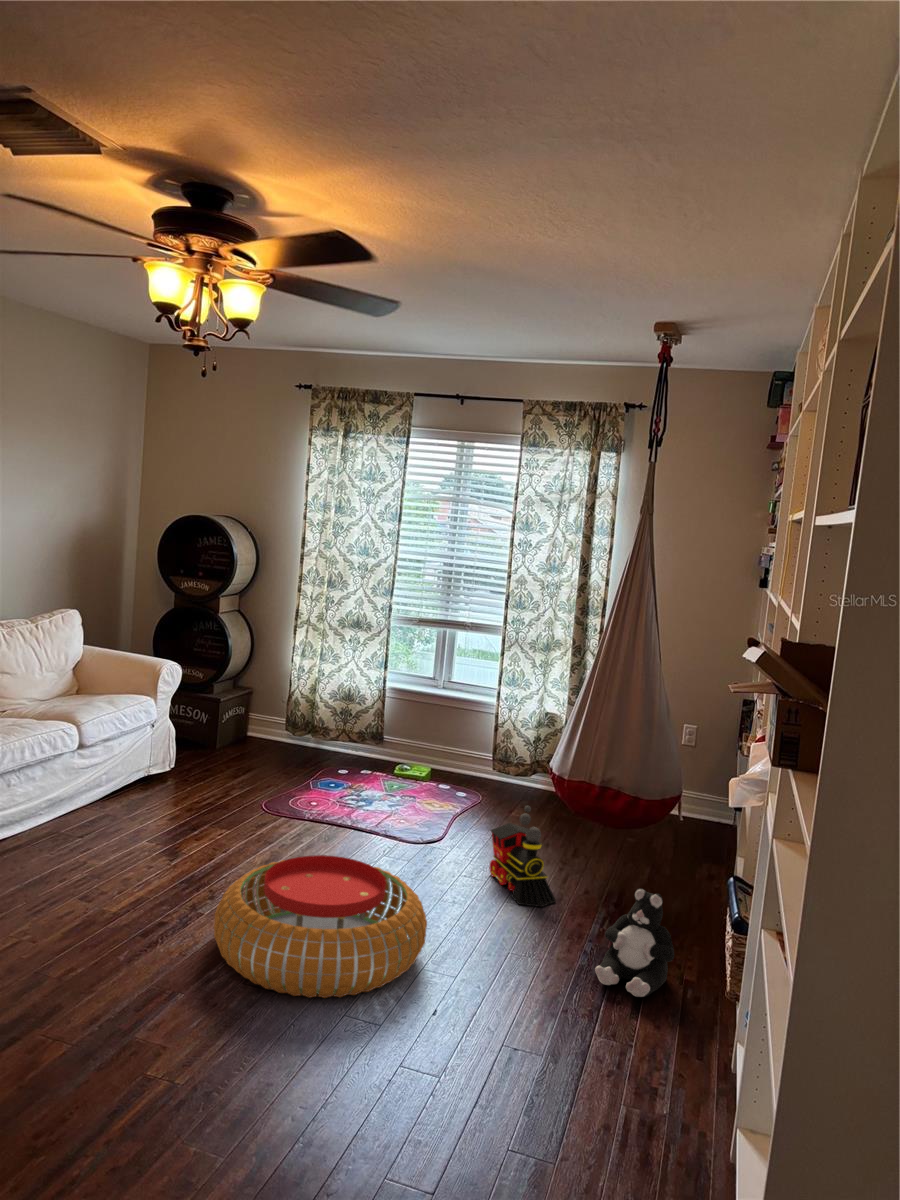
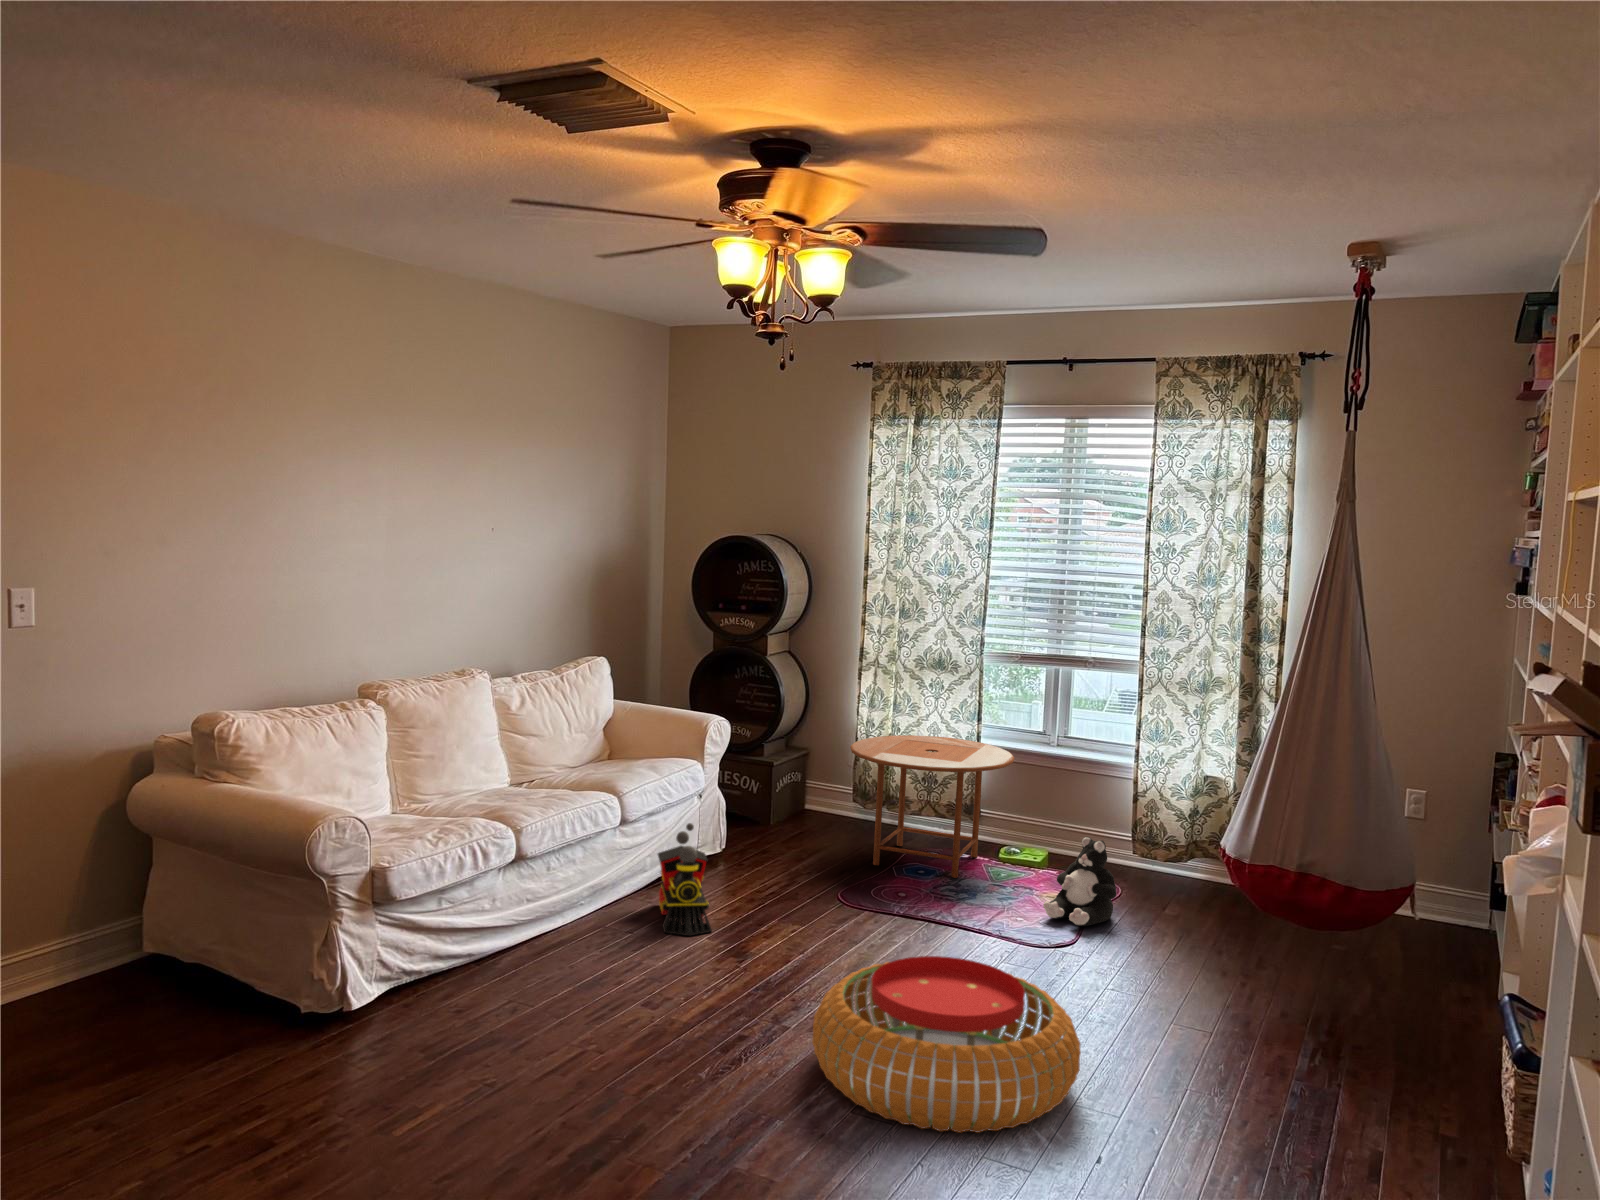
side table: none [281,678,408,788] -> present [850,735,1015,878]
toy train: present [489,806,556,907] -> present [658,823,712,936]
plush toy: present [595,888,674,997] -> present [1043,837,1116,926]

